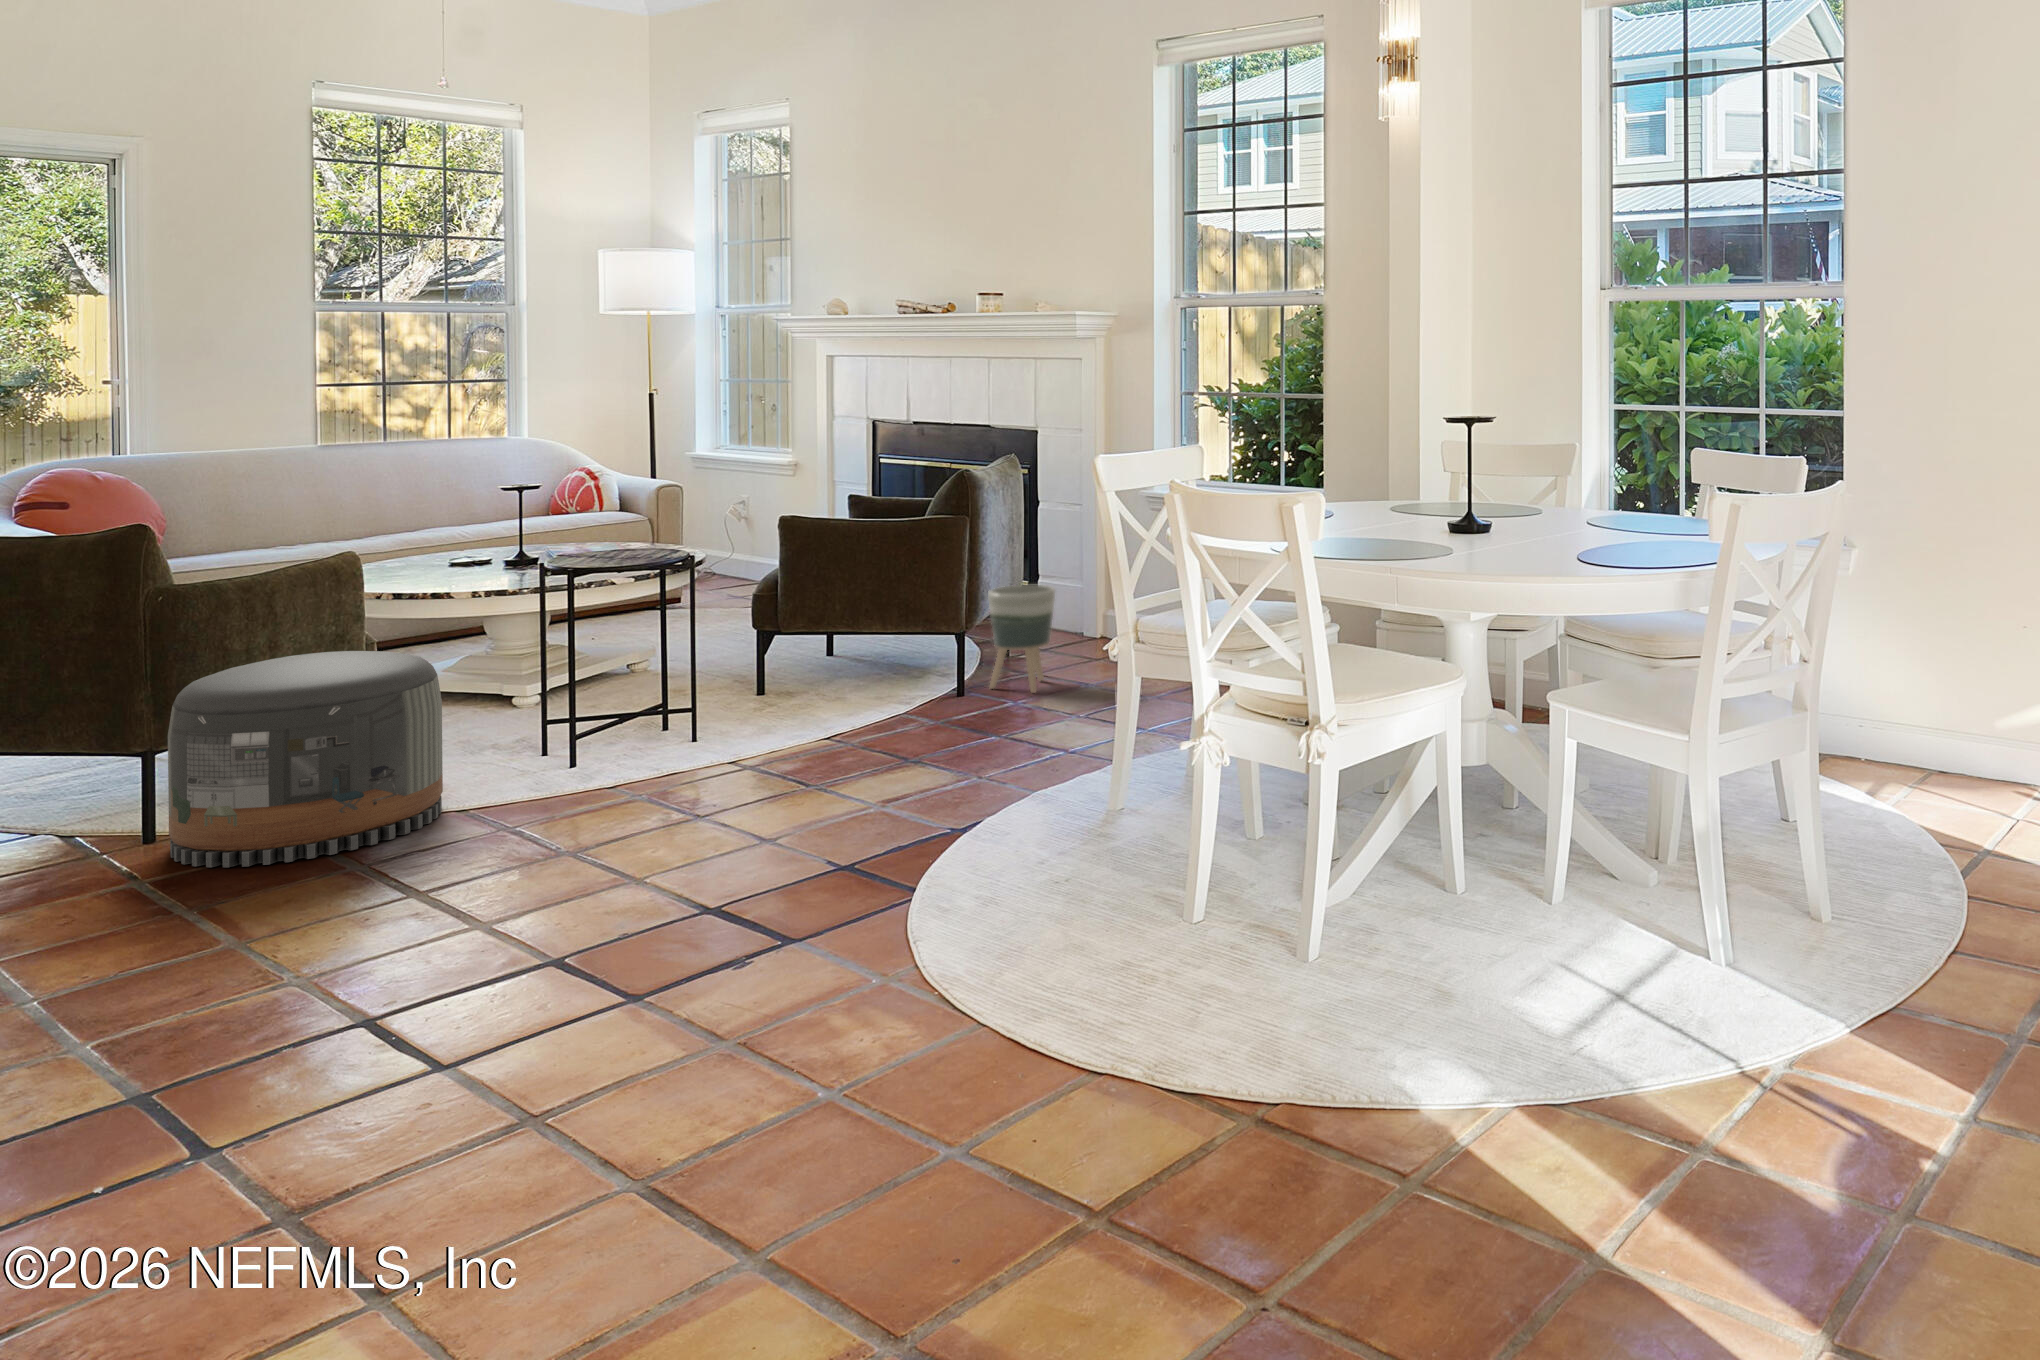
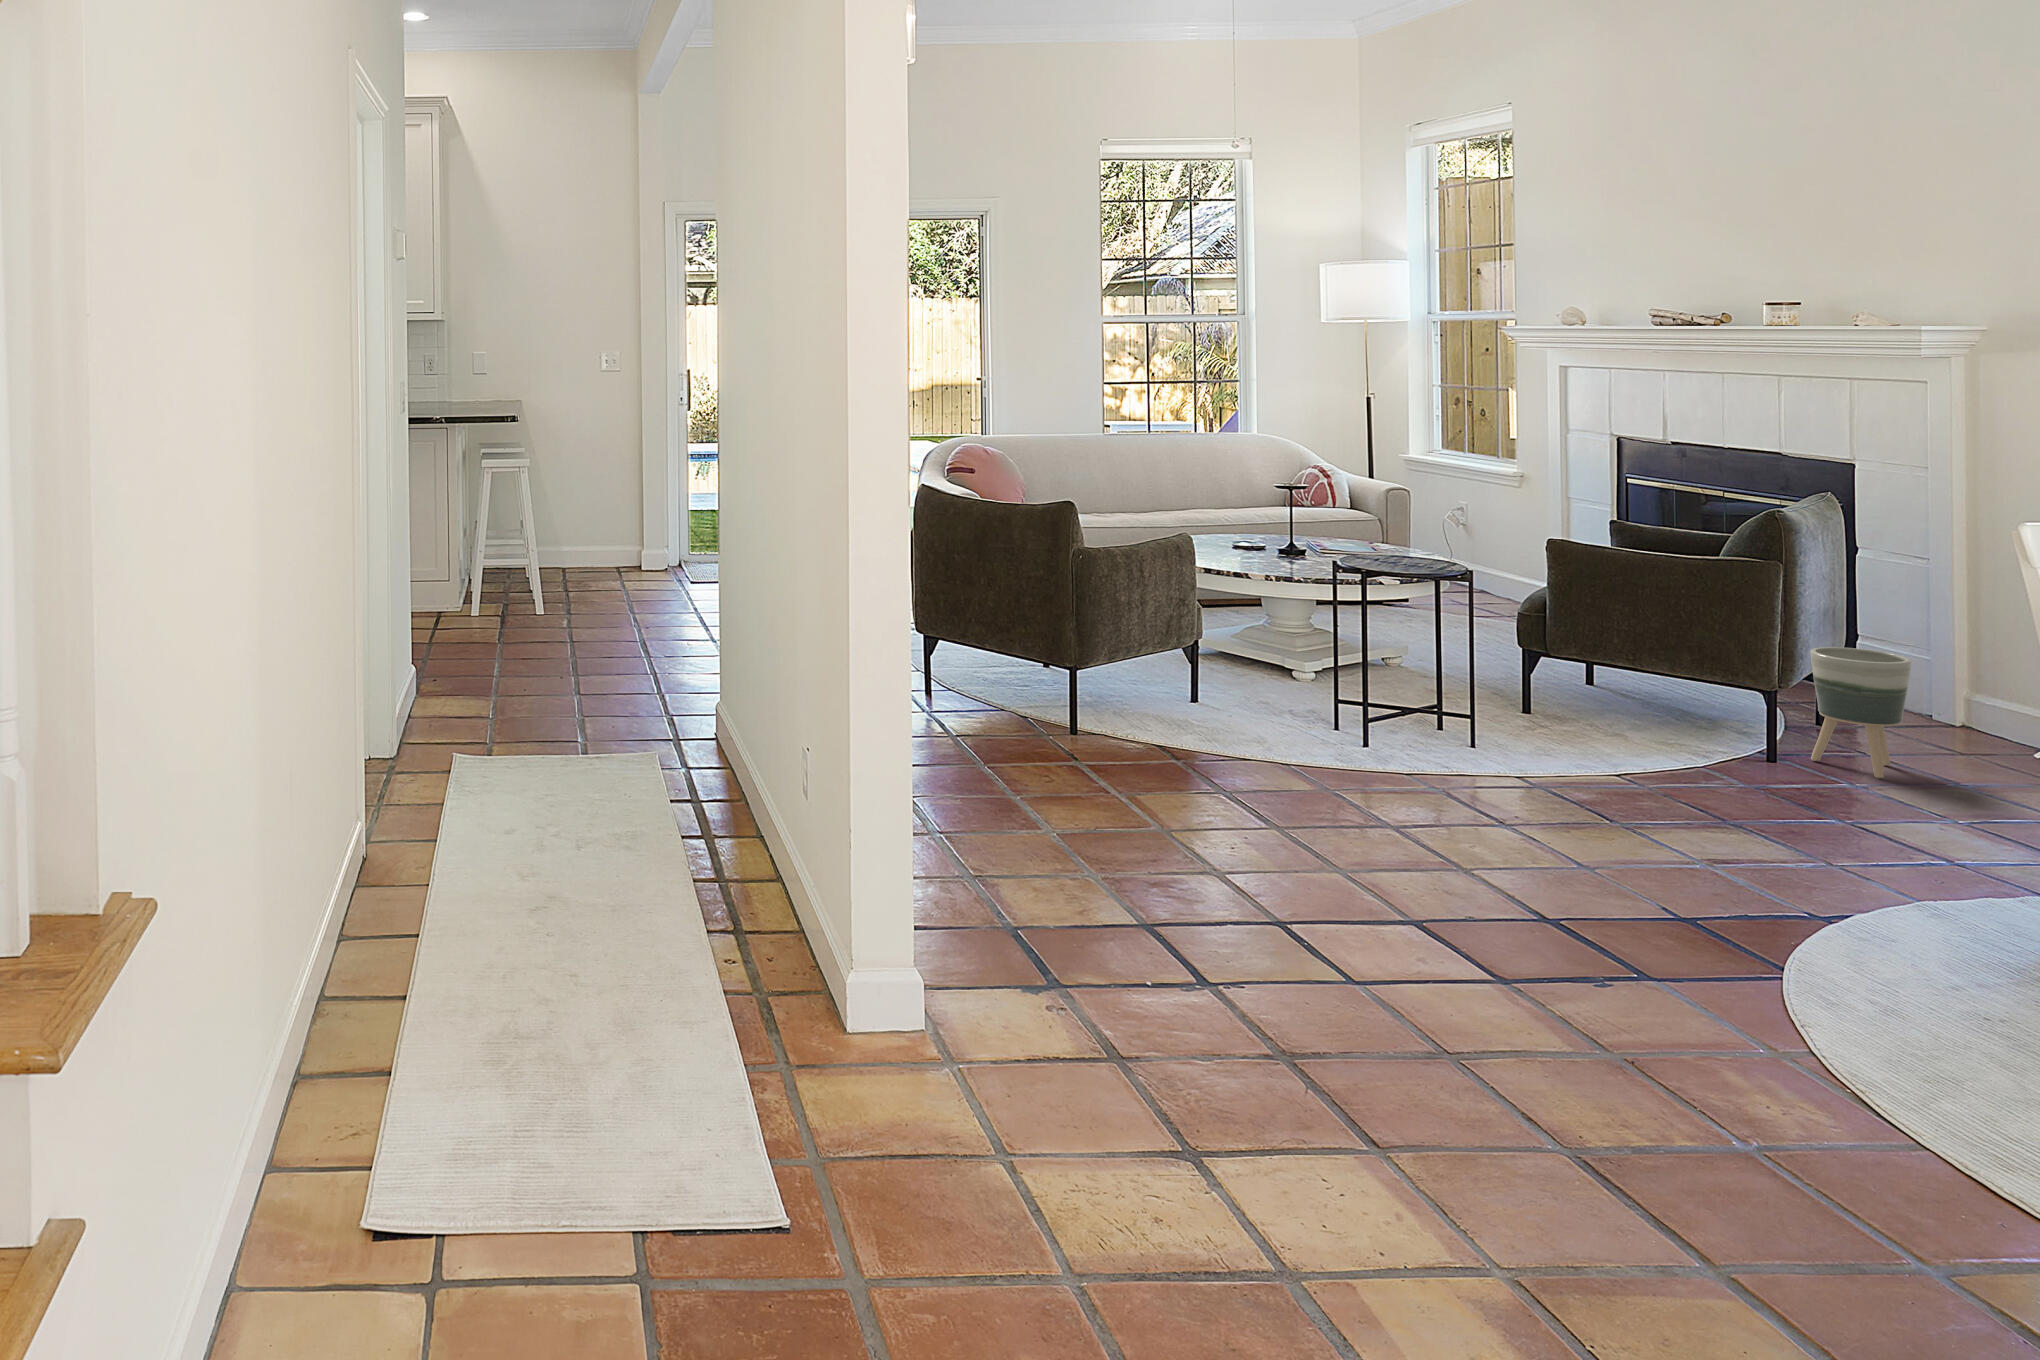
pouf: present [168,651,443,867] -> none [1092,615,1271,777]

